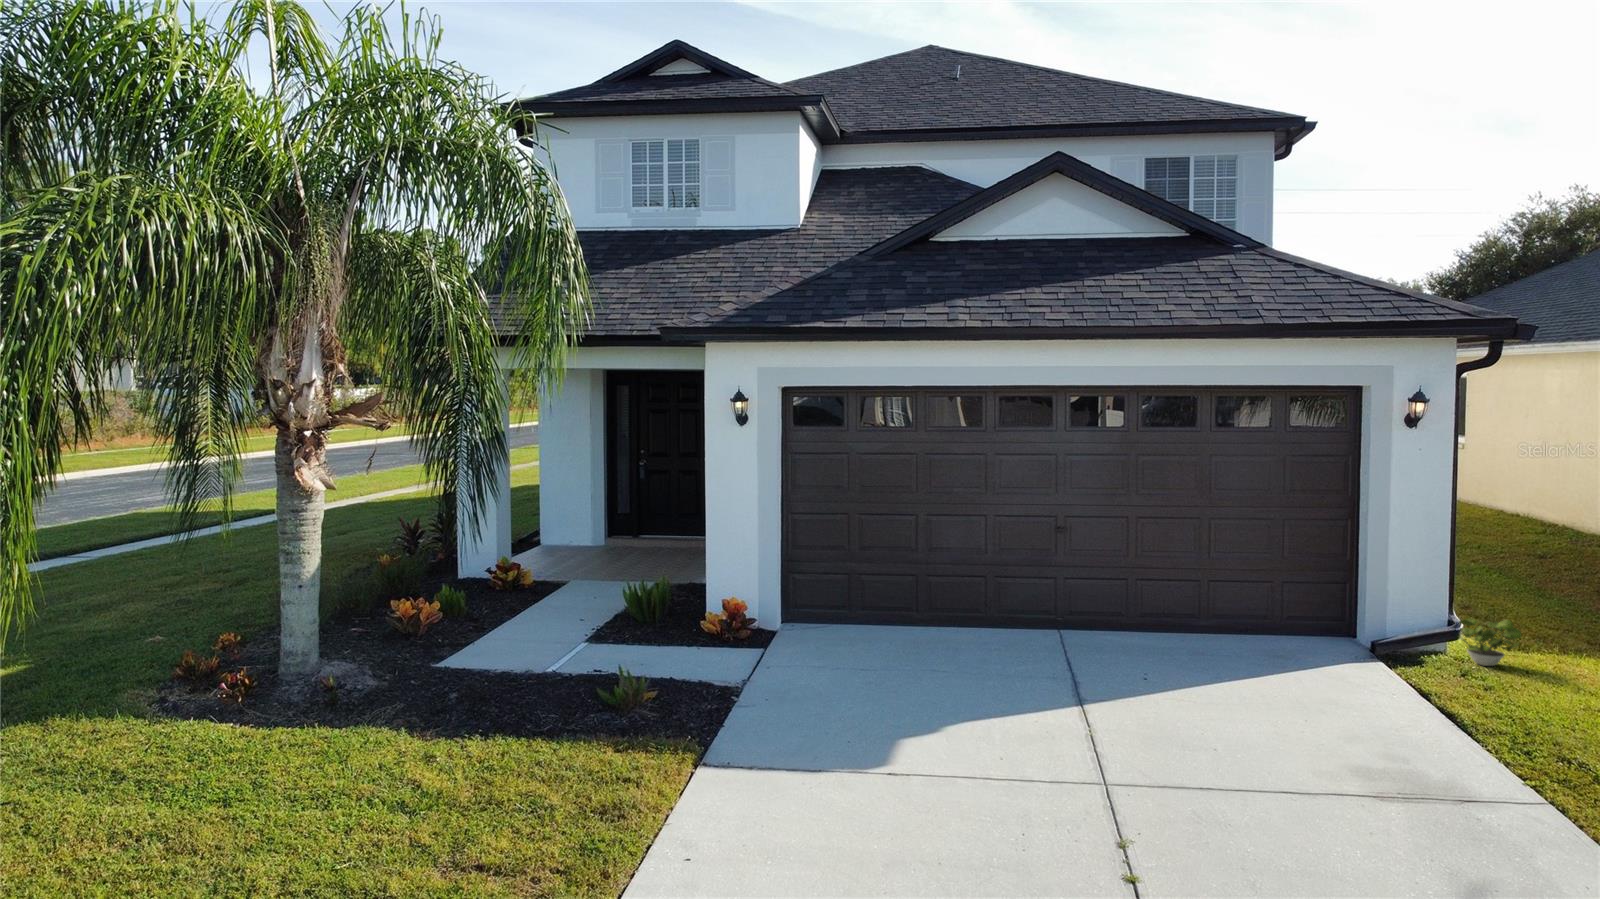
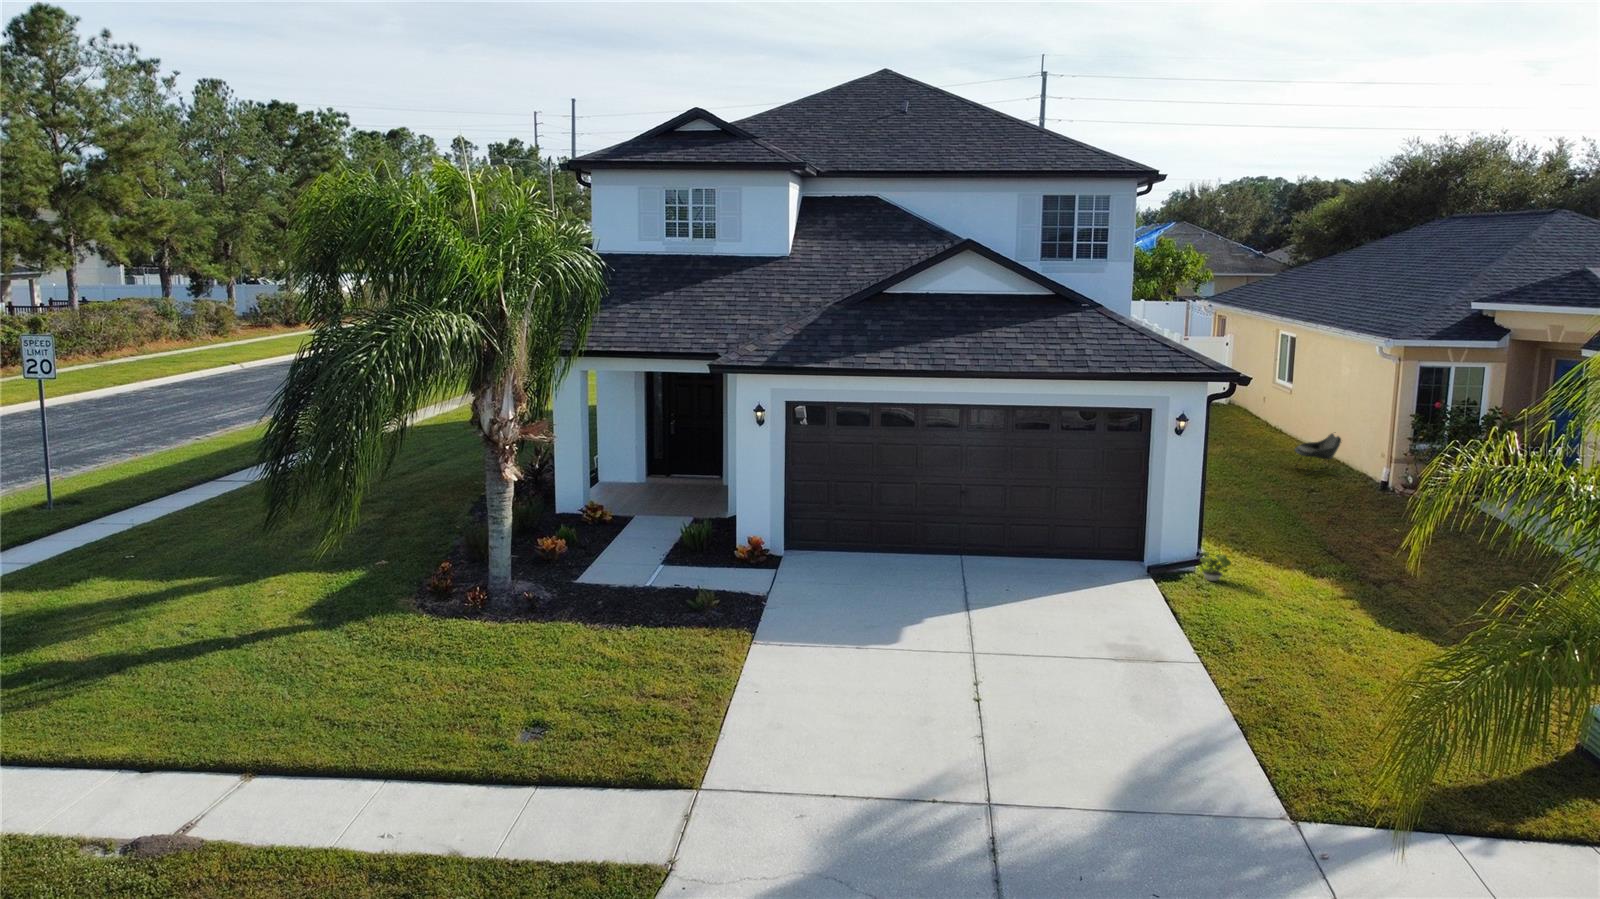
lounge chair: none [1509,480,1583,541] -> present [1295,432,1342,472]

